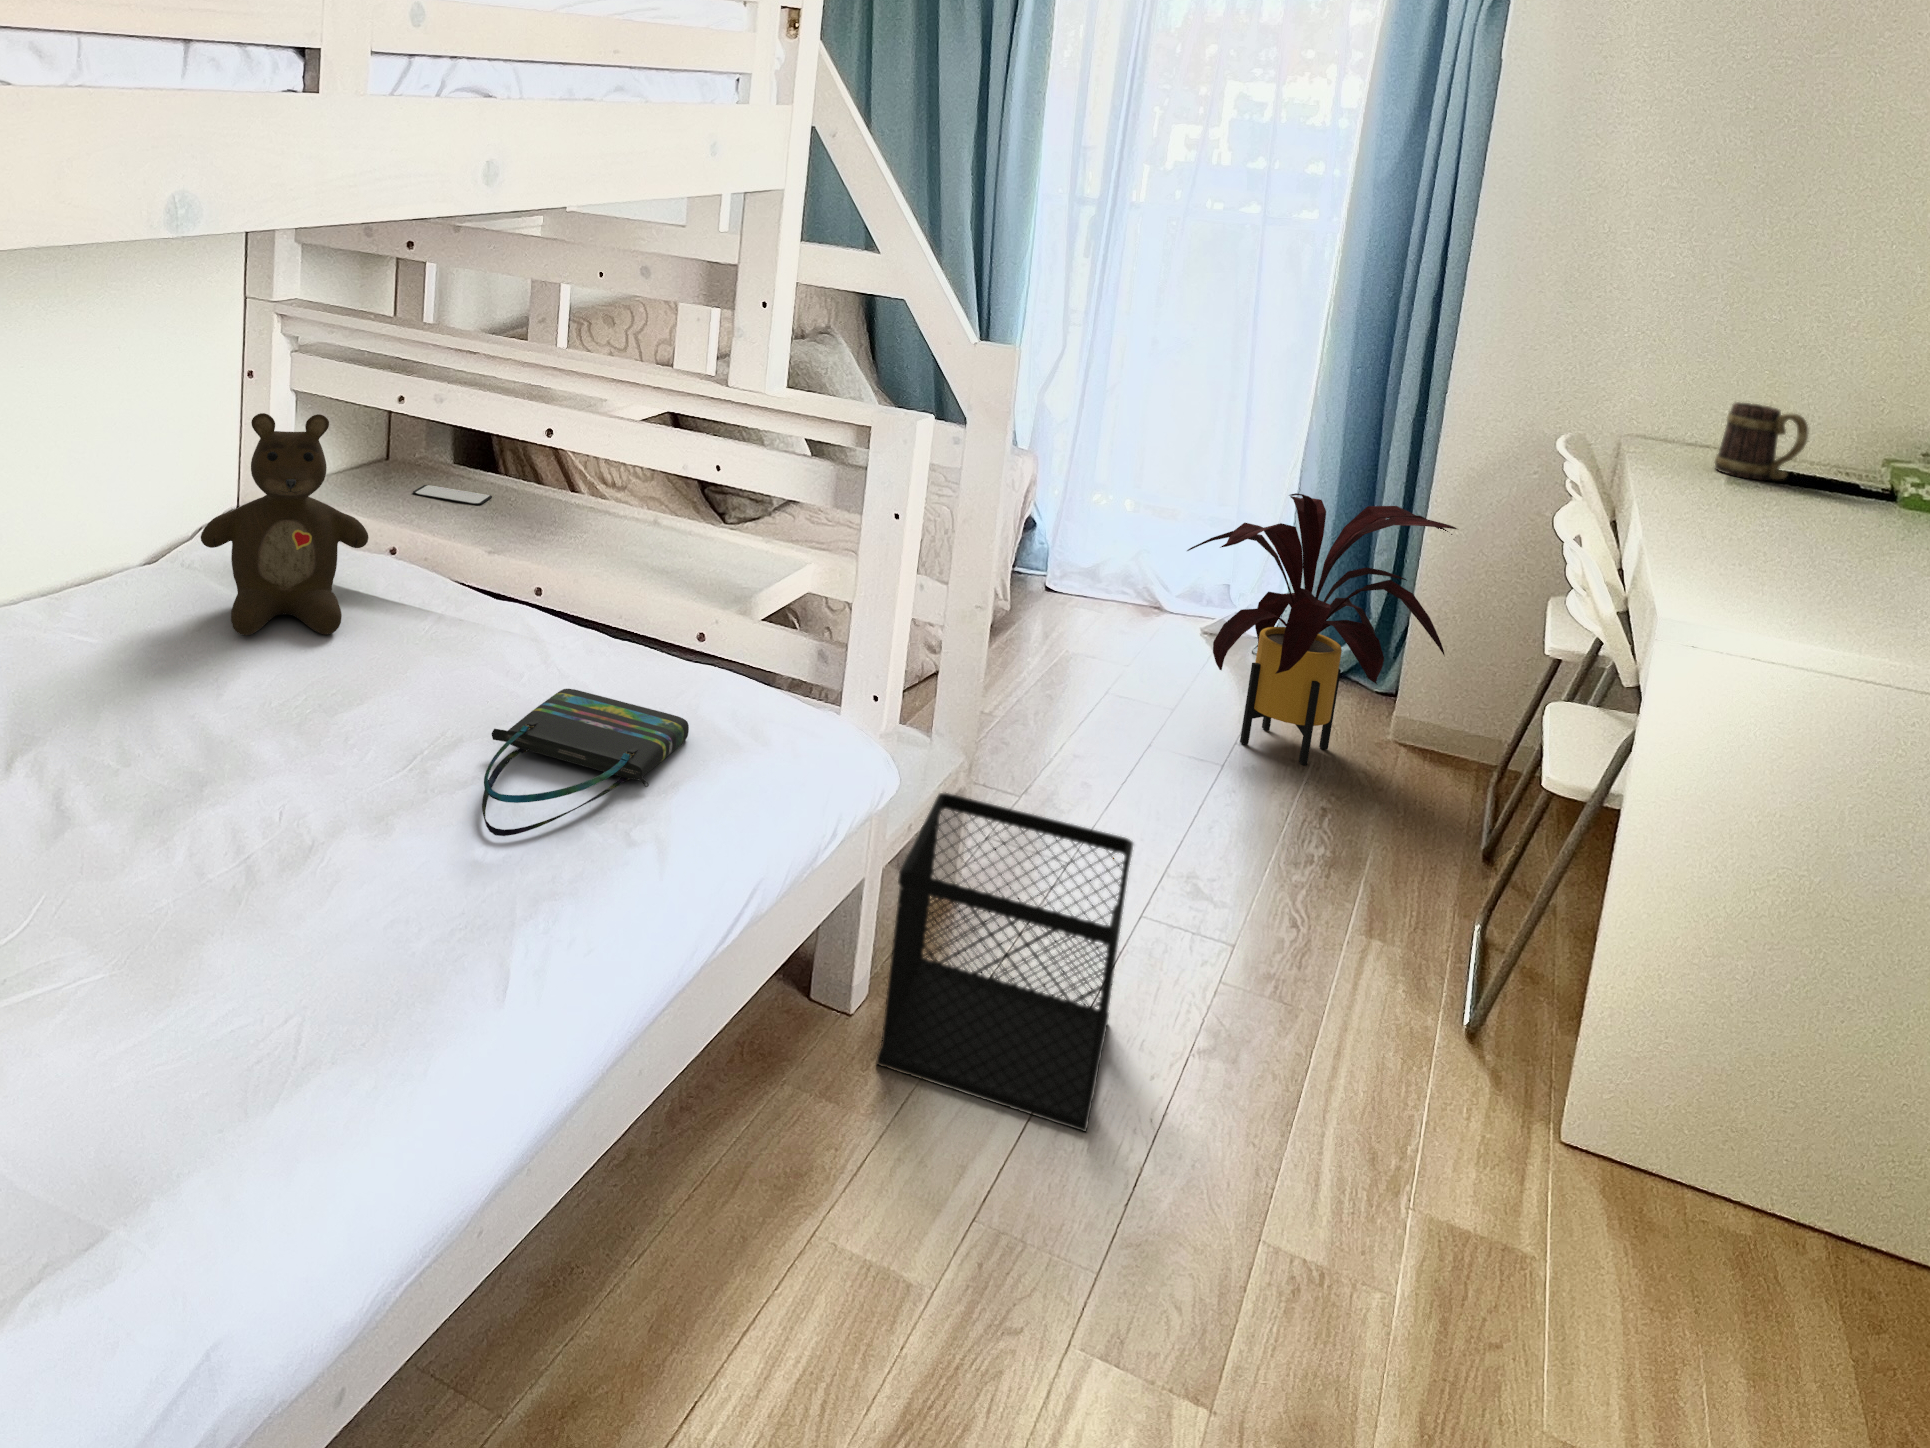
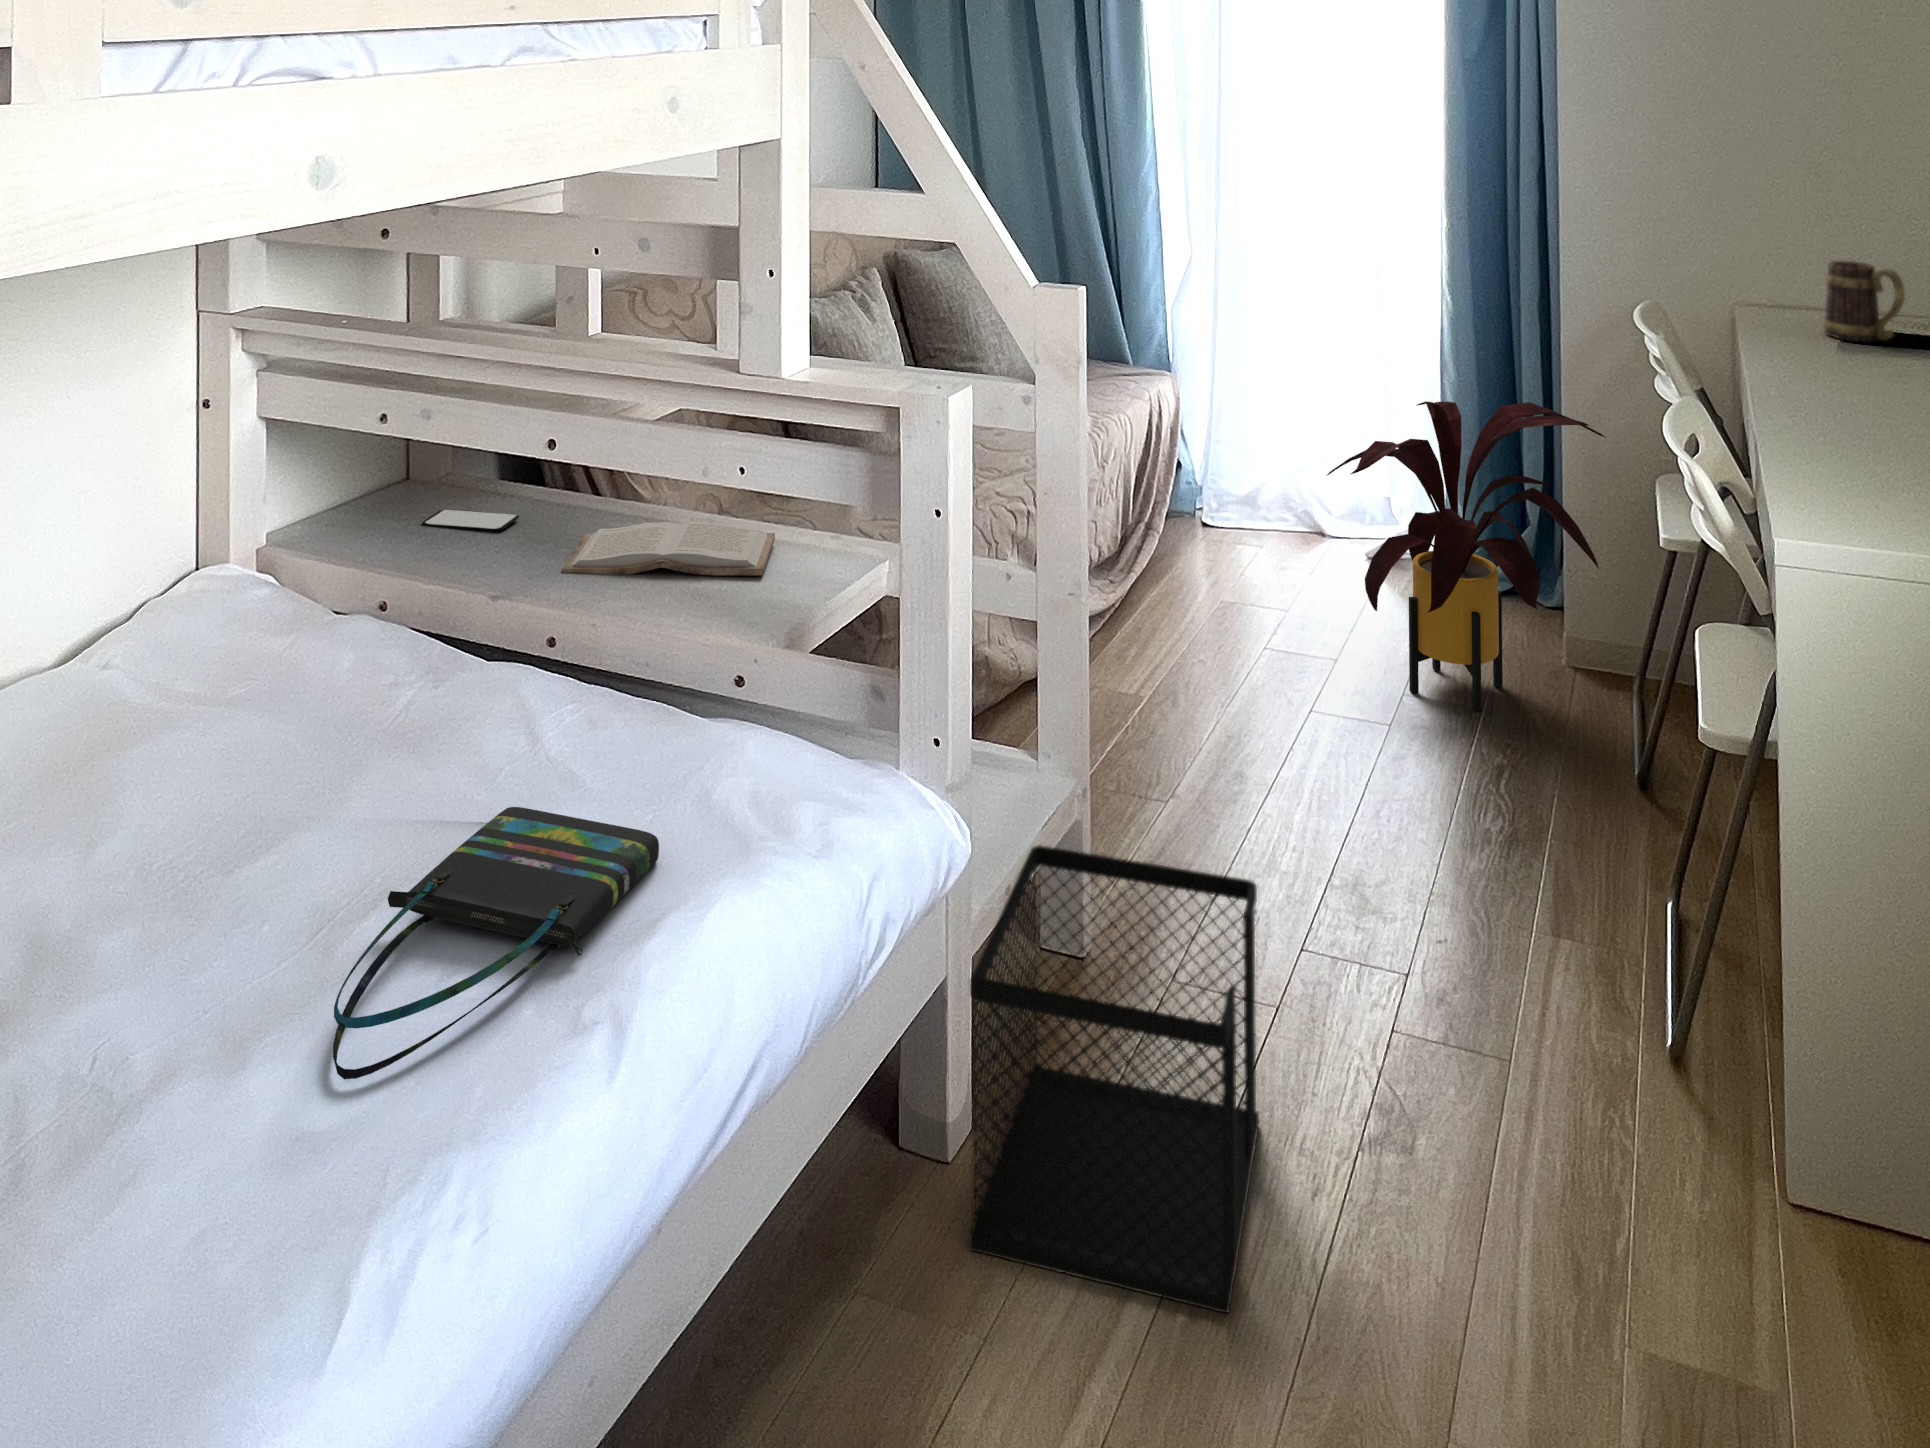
teddy bear: present [201,413,369,635] -> none [76,463,304,773]
book: none [541,512,714,562] -> present [562,522,775,575]

